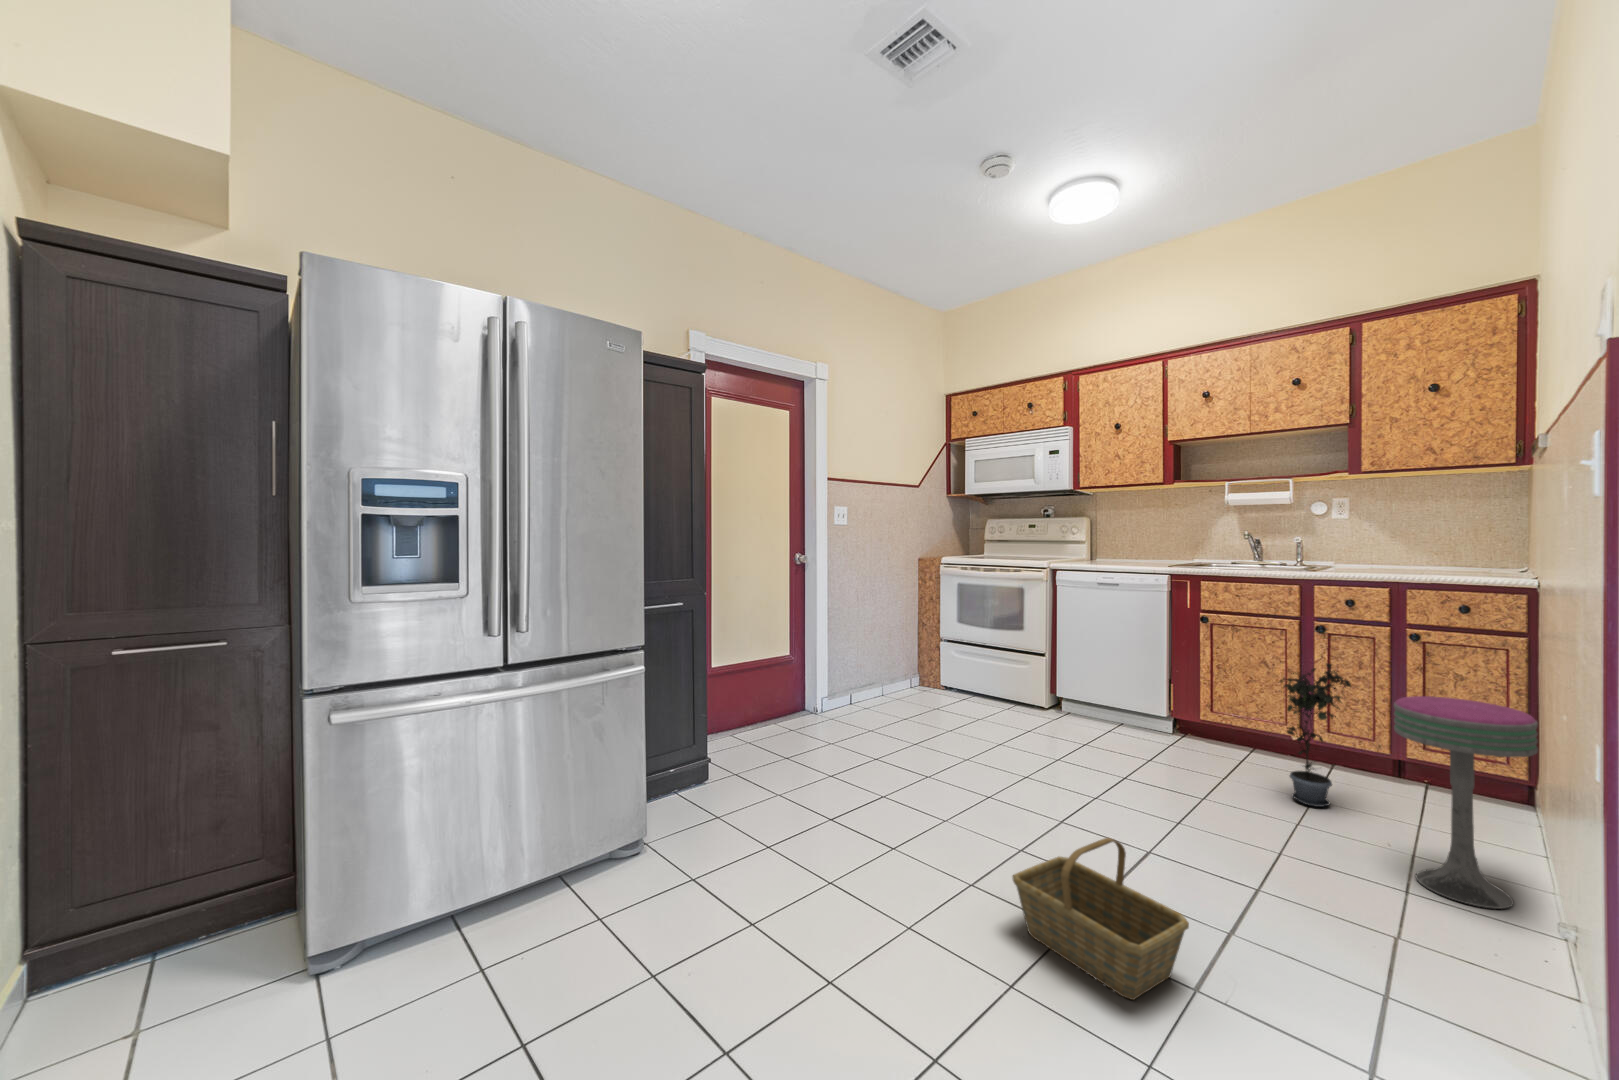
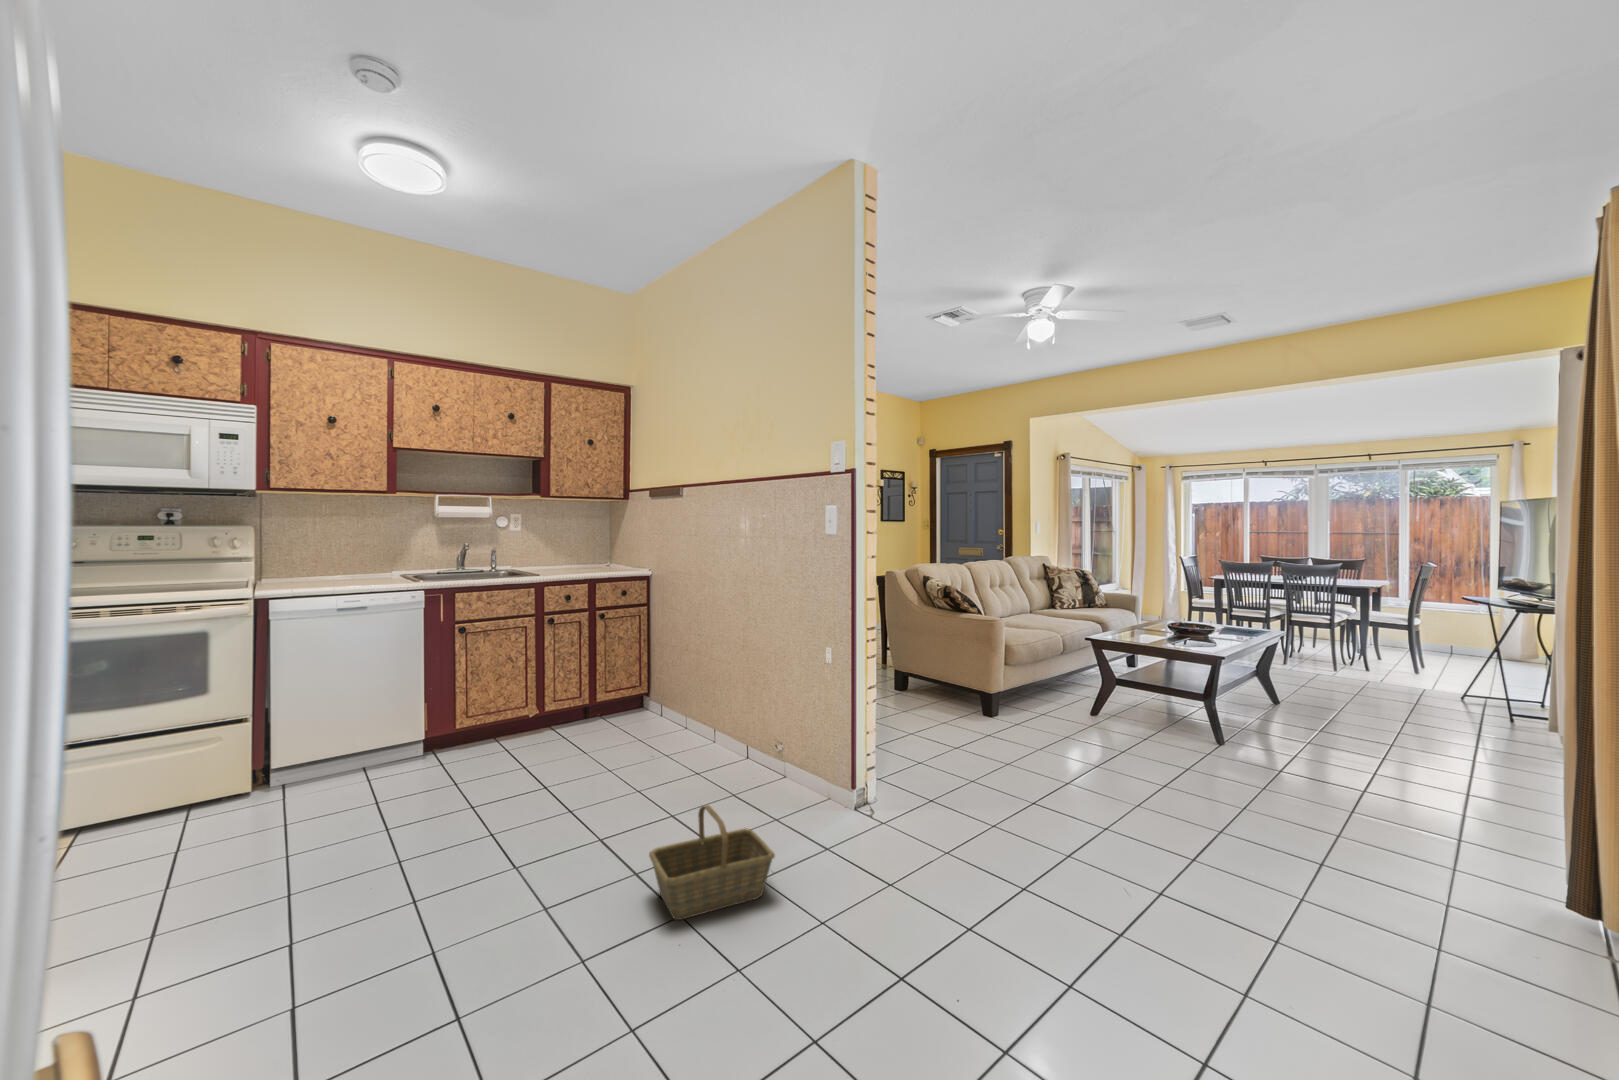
potted plant: present [1280,663,1351,807] -> none [566,646,617,756]
bar stool: present [1394,696,1538,909] -> none [676,650,735,767]

